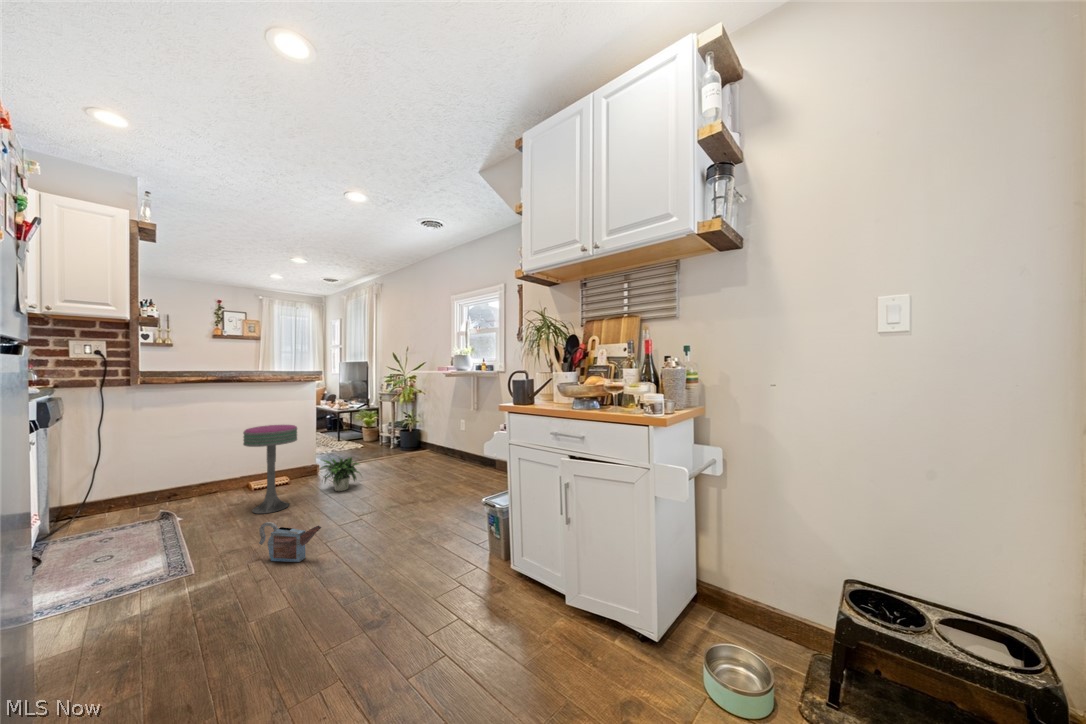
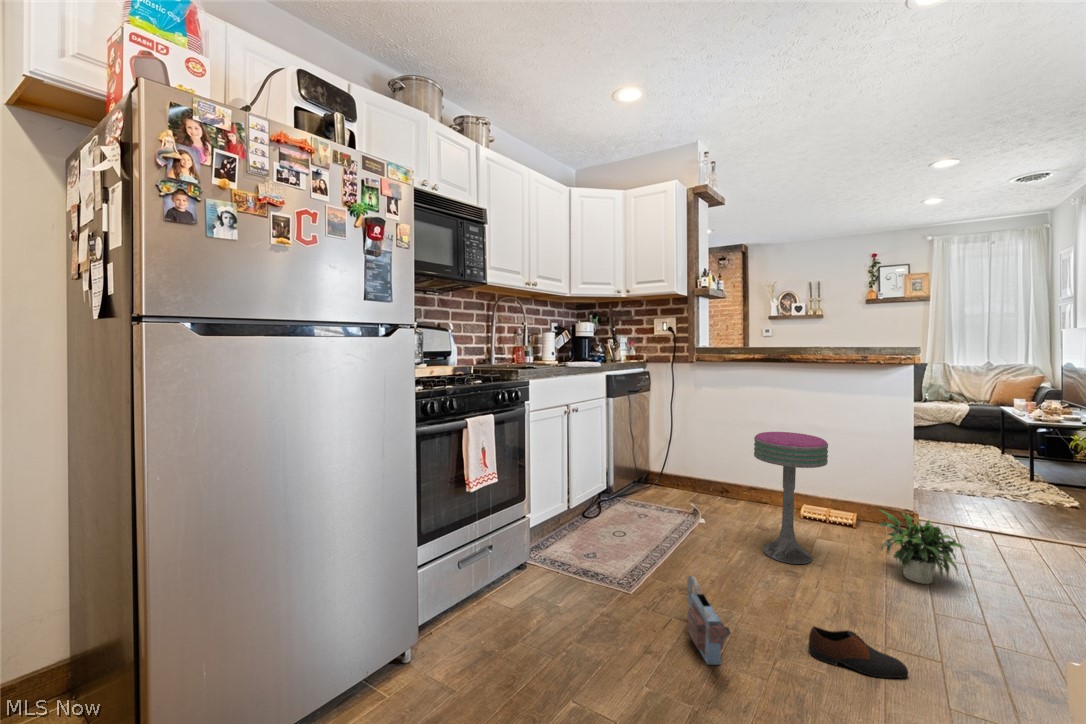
shoe: none [334,509,375,532] -> present [808,626,908,678]

